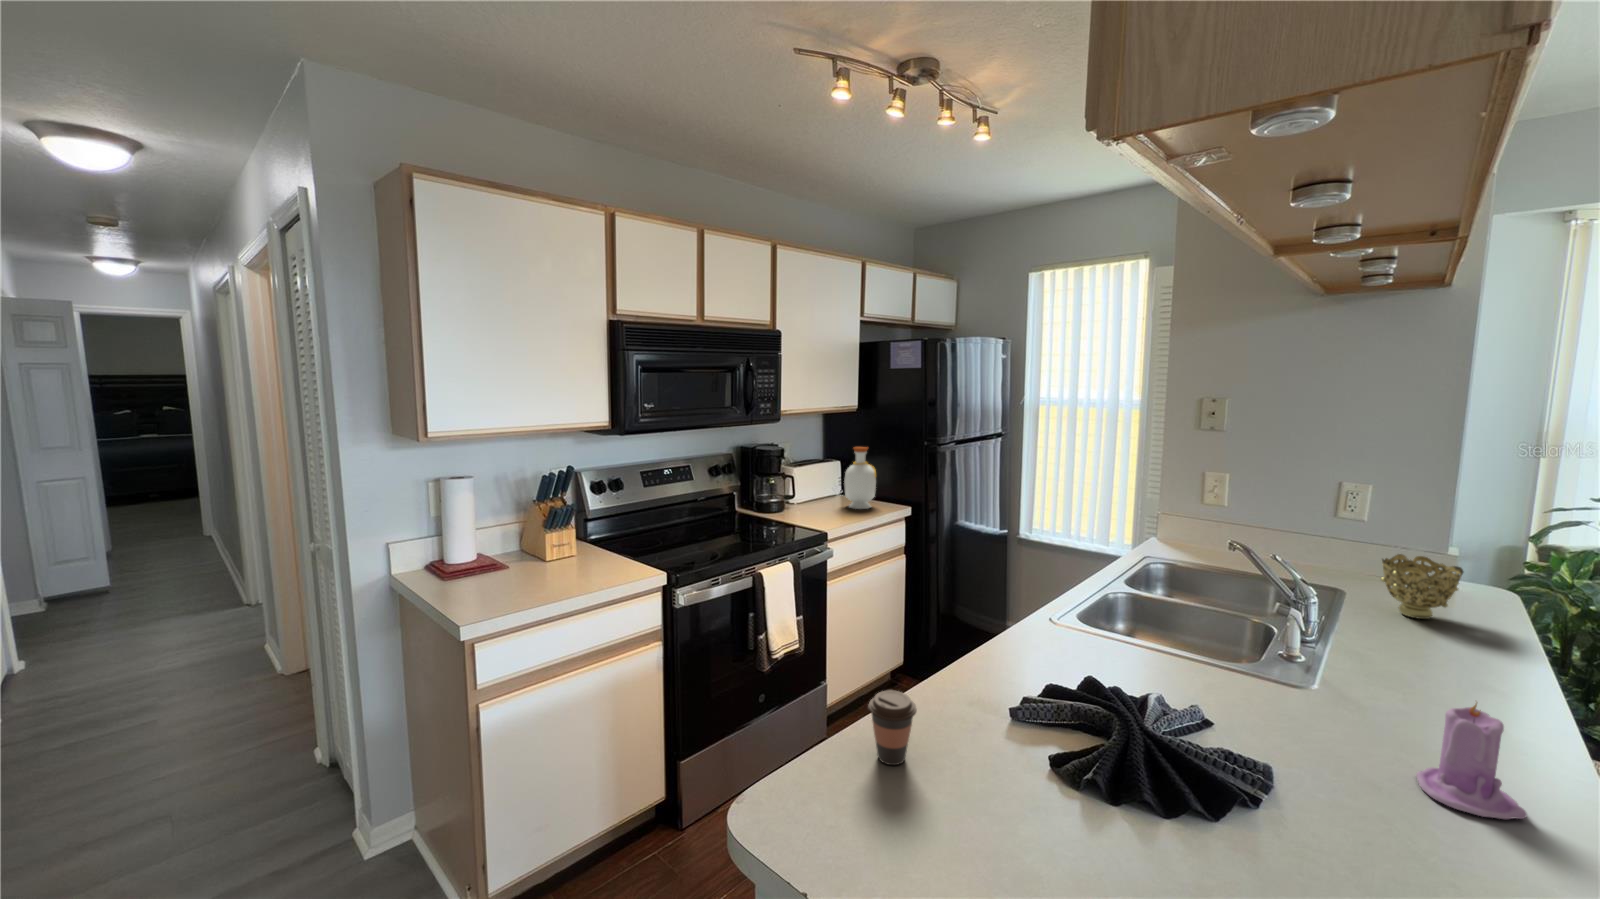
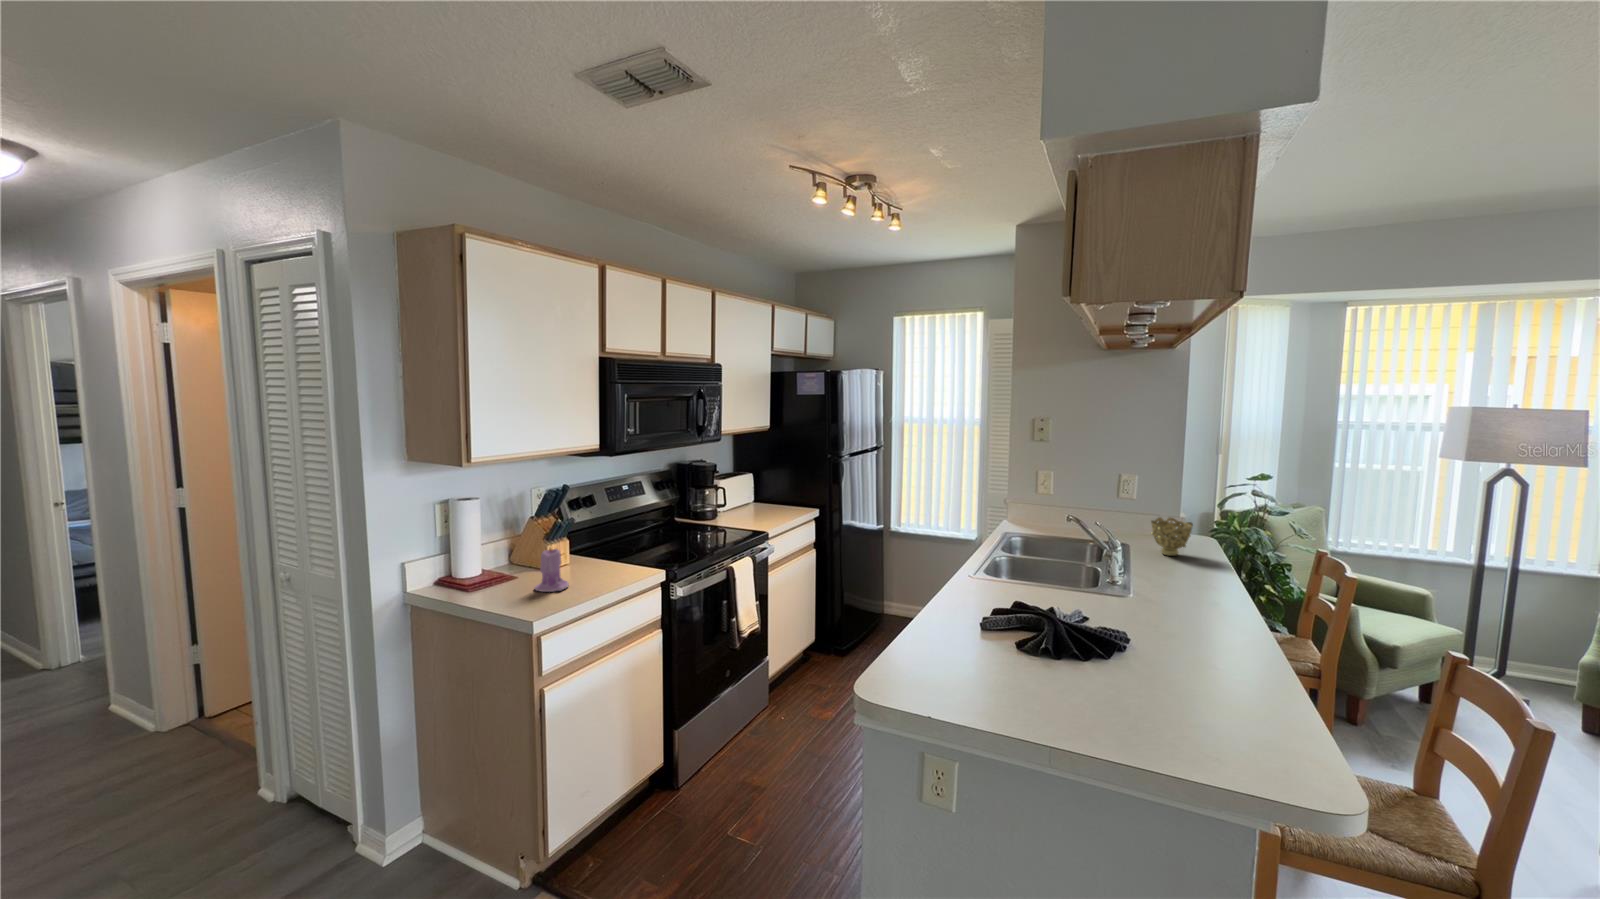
bottle: present [844,447,876,509] -> none [763,461,791,513]
coffee cup: present [868,690,917,765] -> none [916,614,947,659]
candle: present [1416,703,1527,819] -> present [535,548,569,592]

